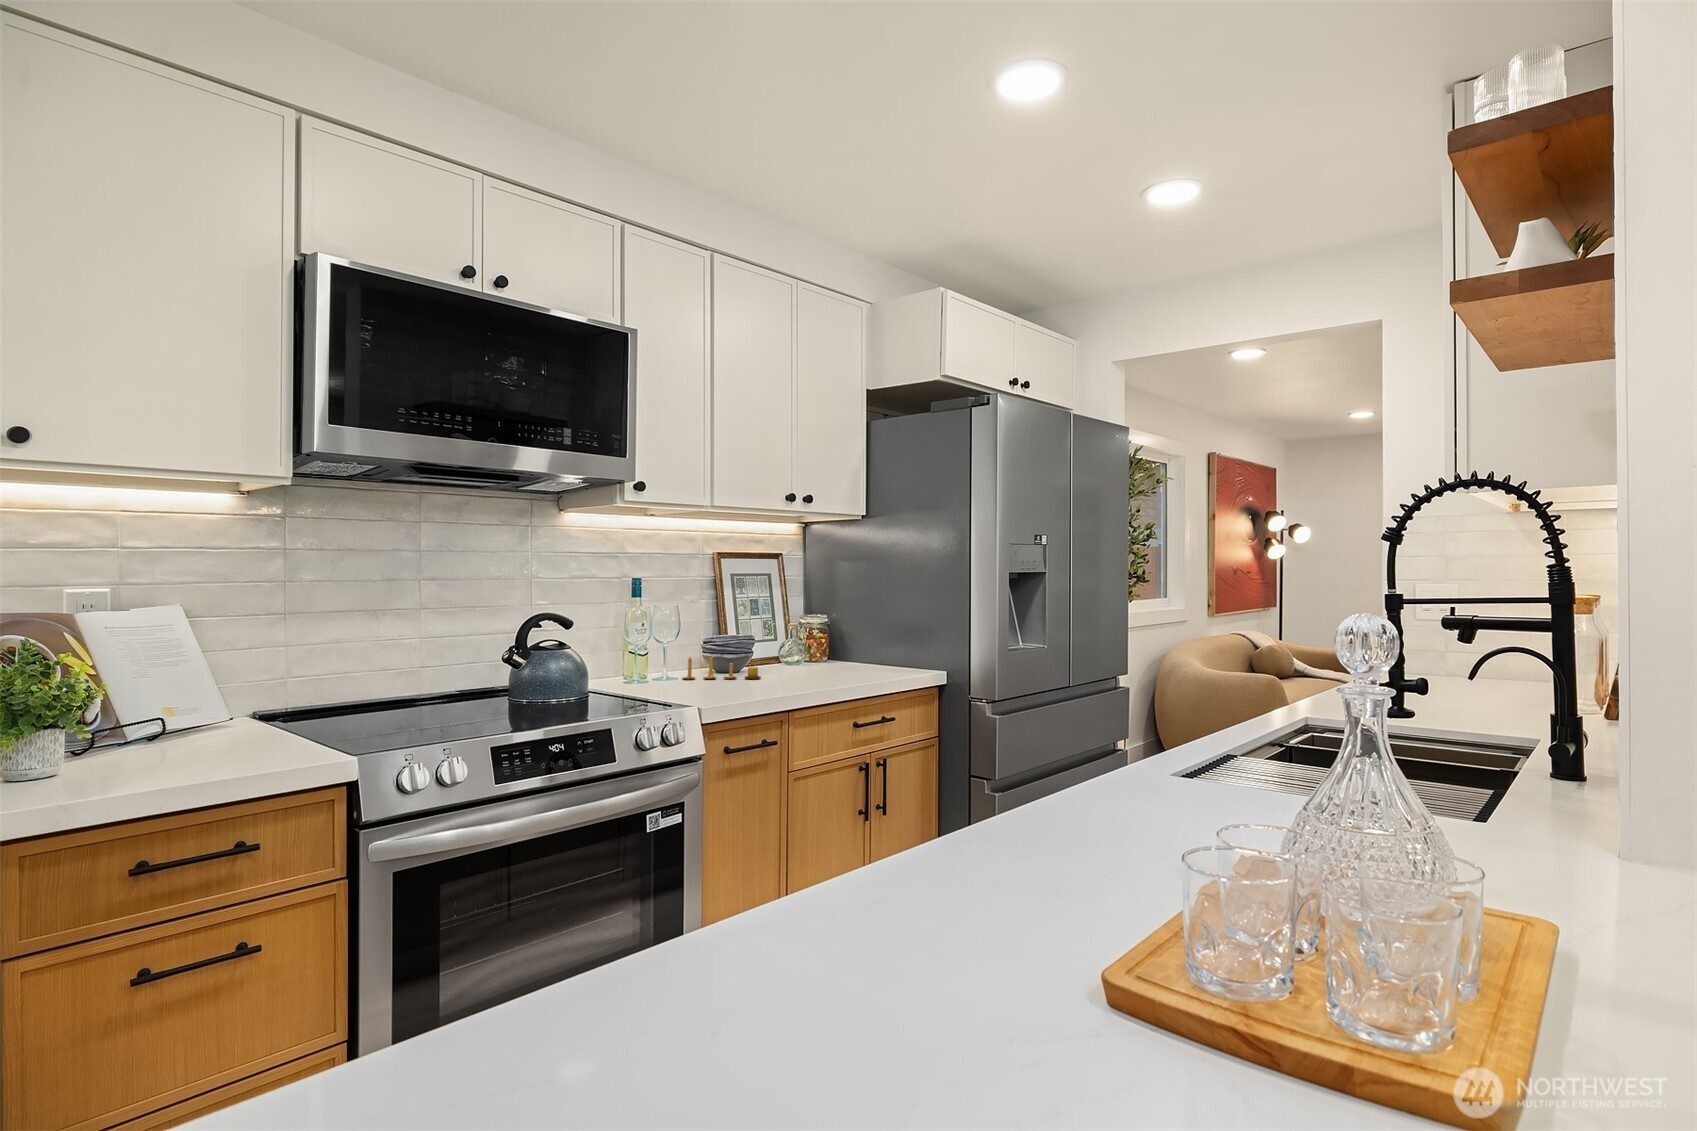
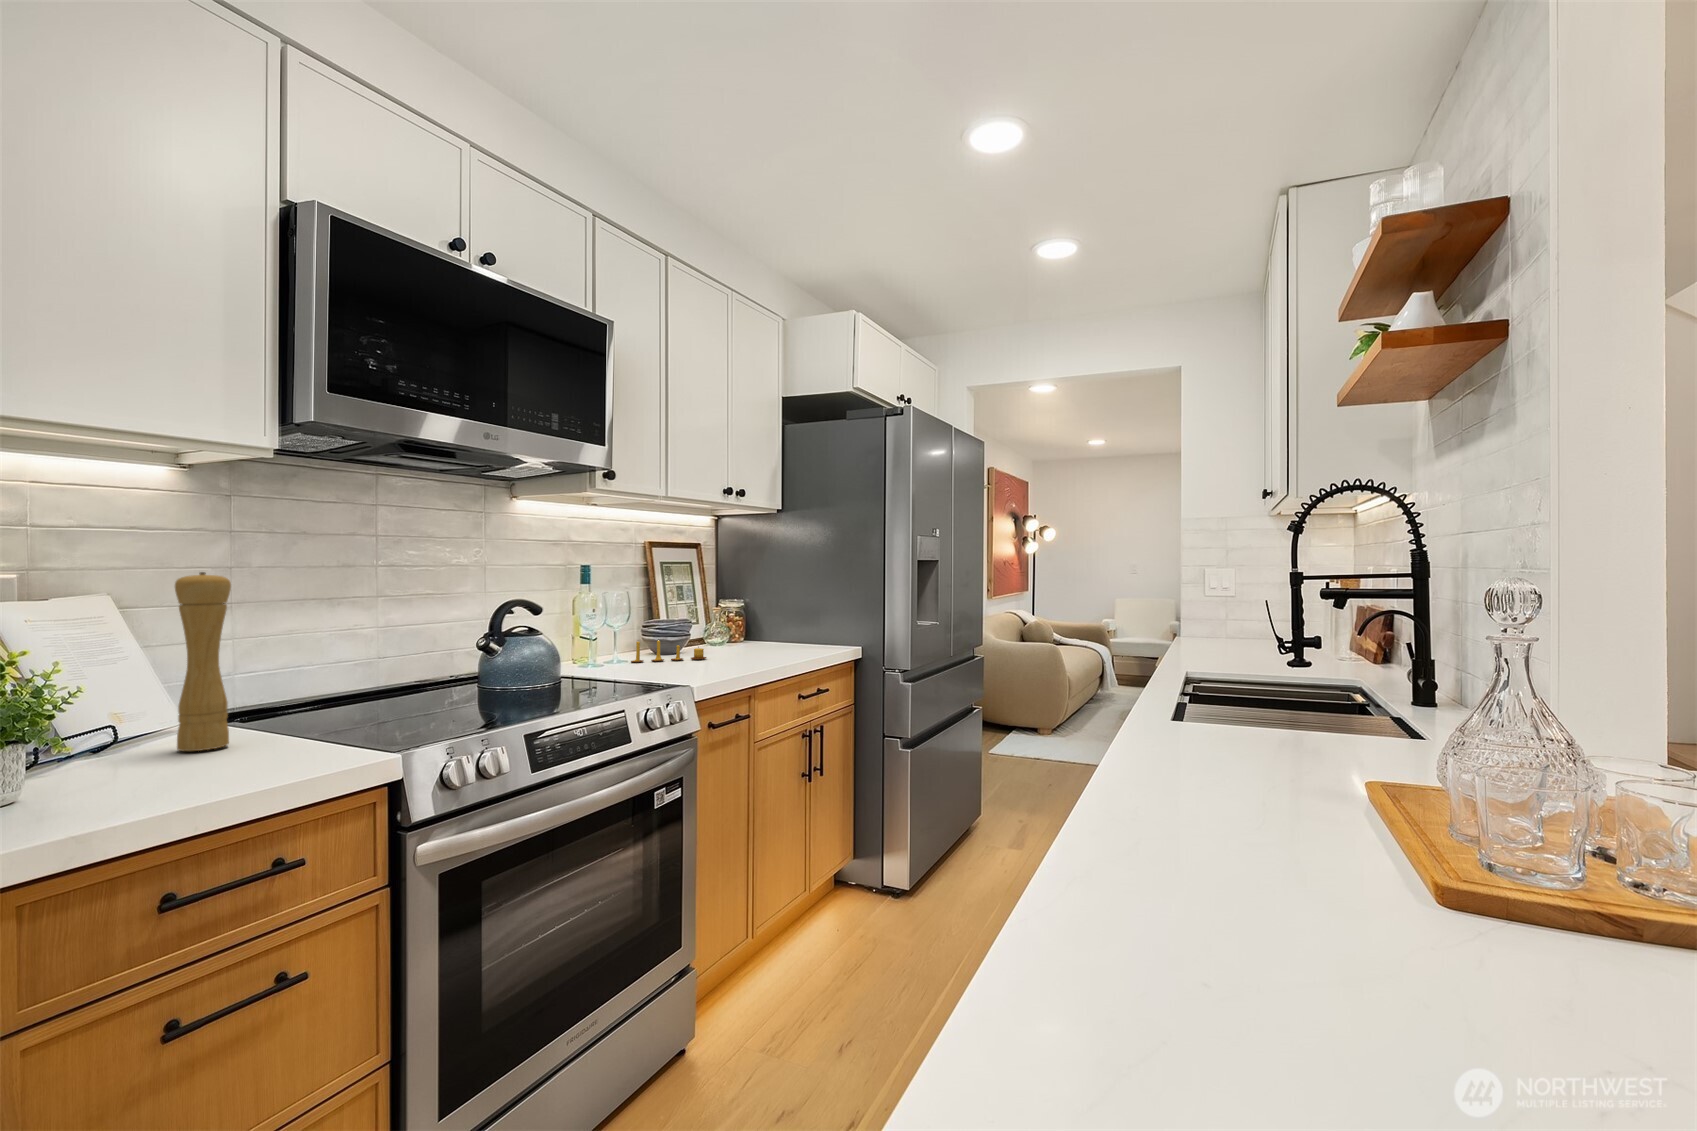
pepper mill: none [200,592,245,745] -> present [175,572,231,751]

